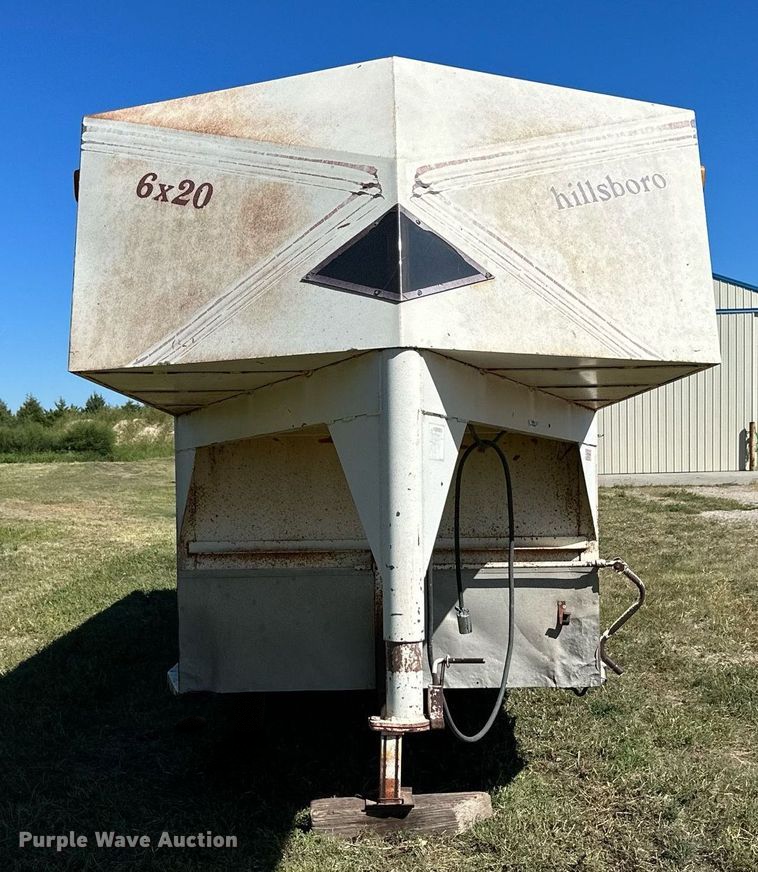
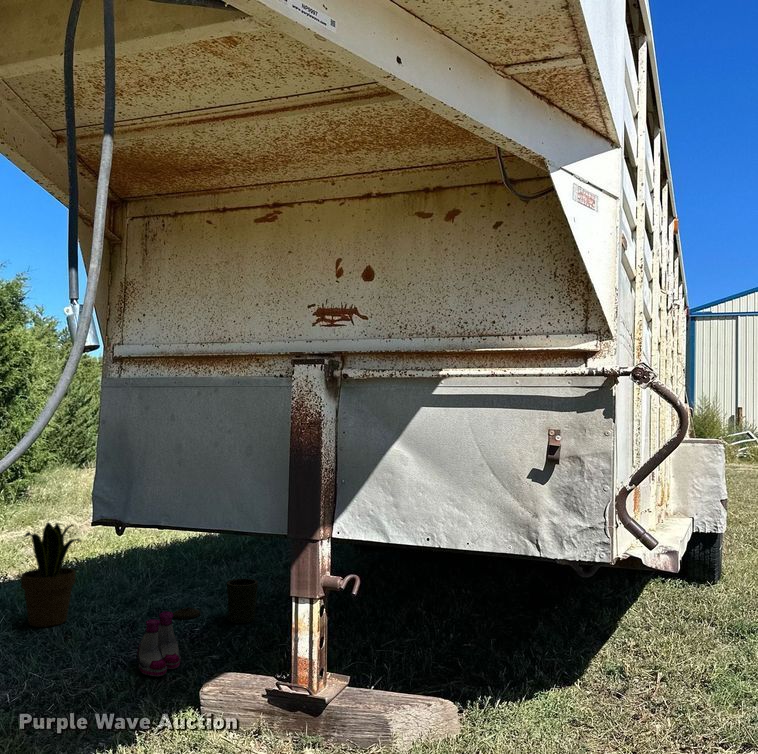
potted plant: none [21,627,82,737] -> present [21,522,81,627]
boots: none [139,723,184,791] -> present [137,611,181,676]

